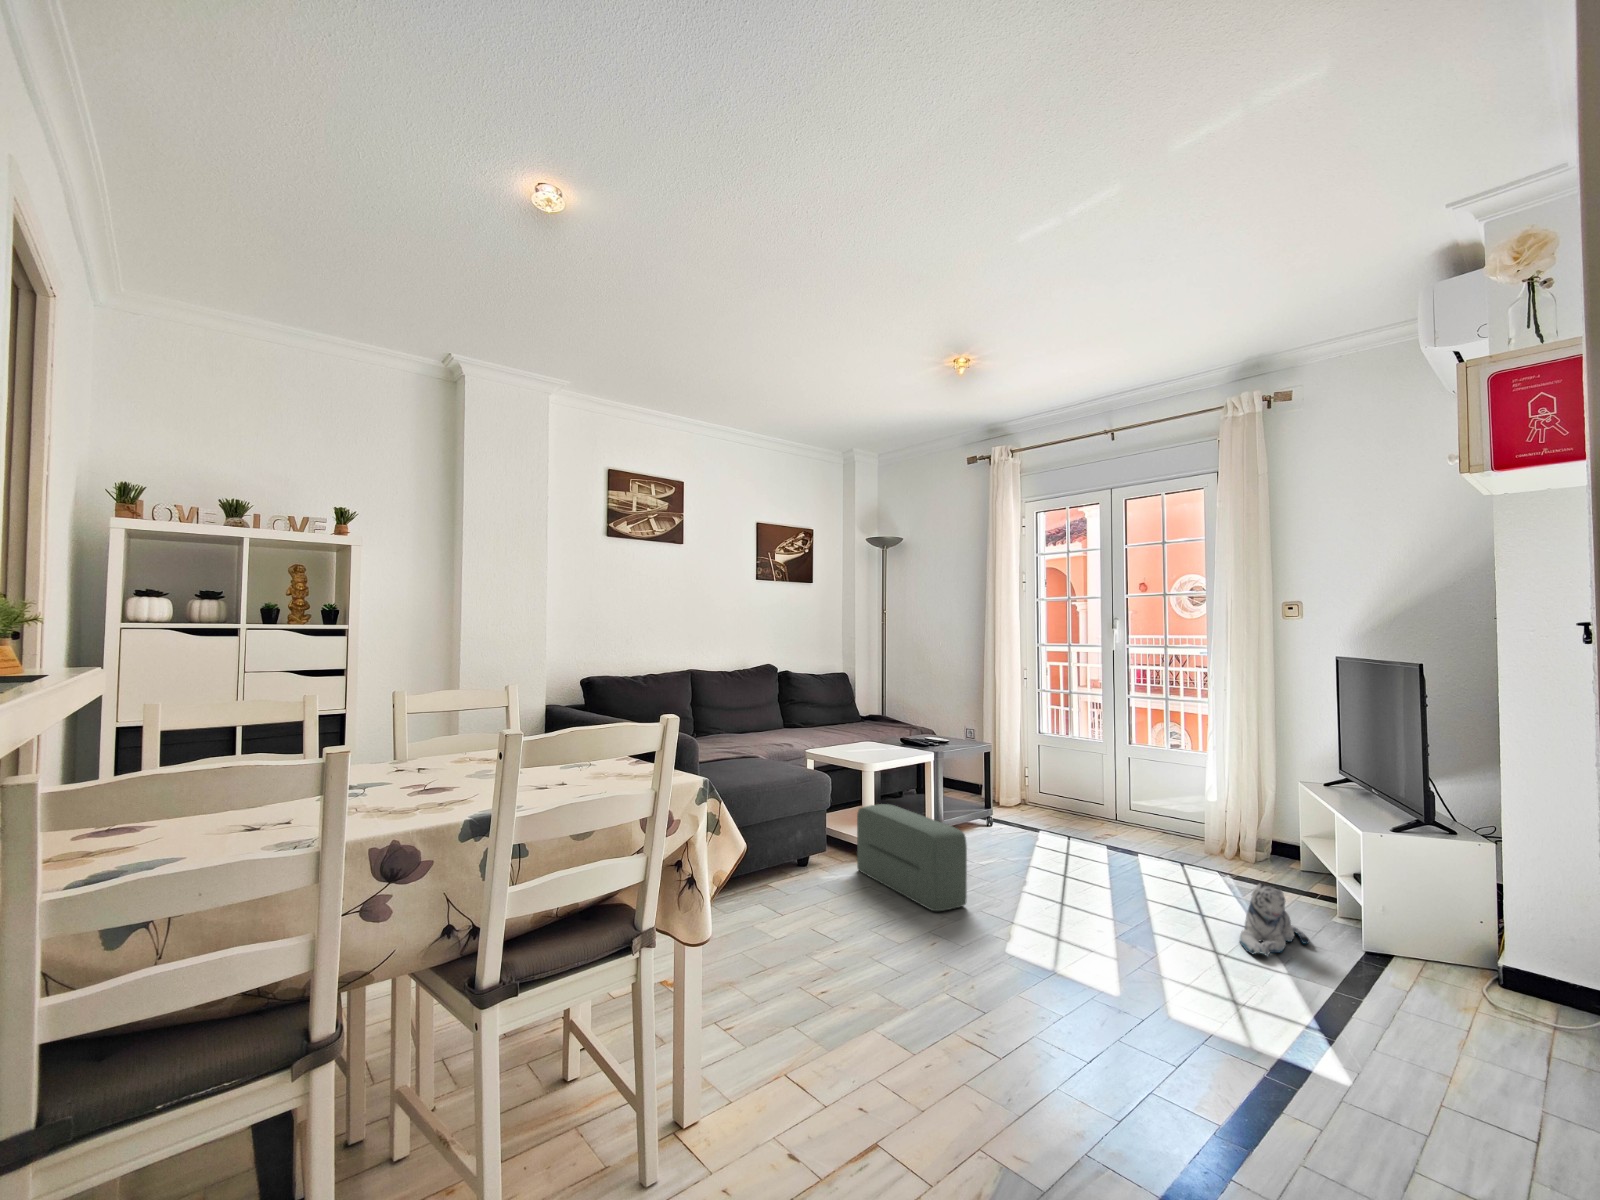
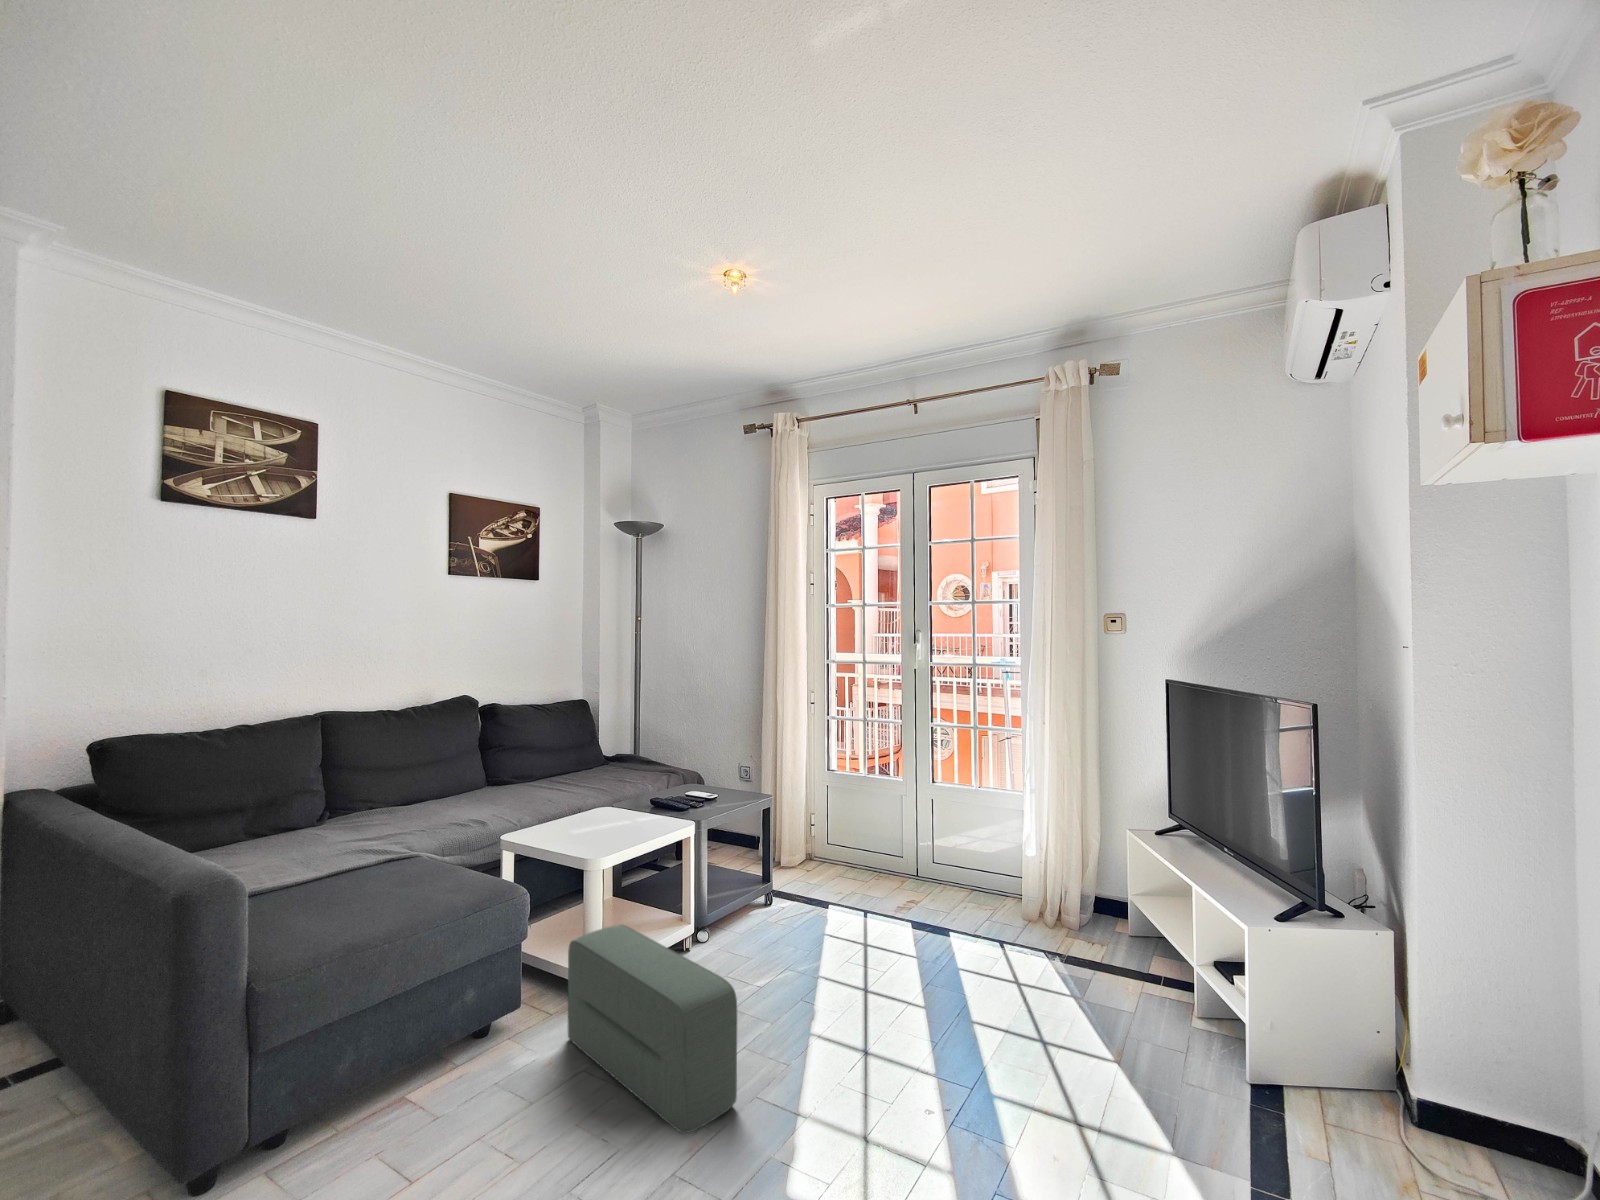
plush toy: present [1240,884,1309,956] -> none [1118,1023,1208,1149]

